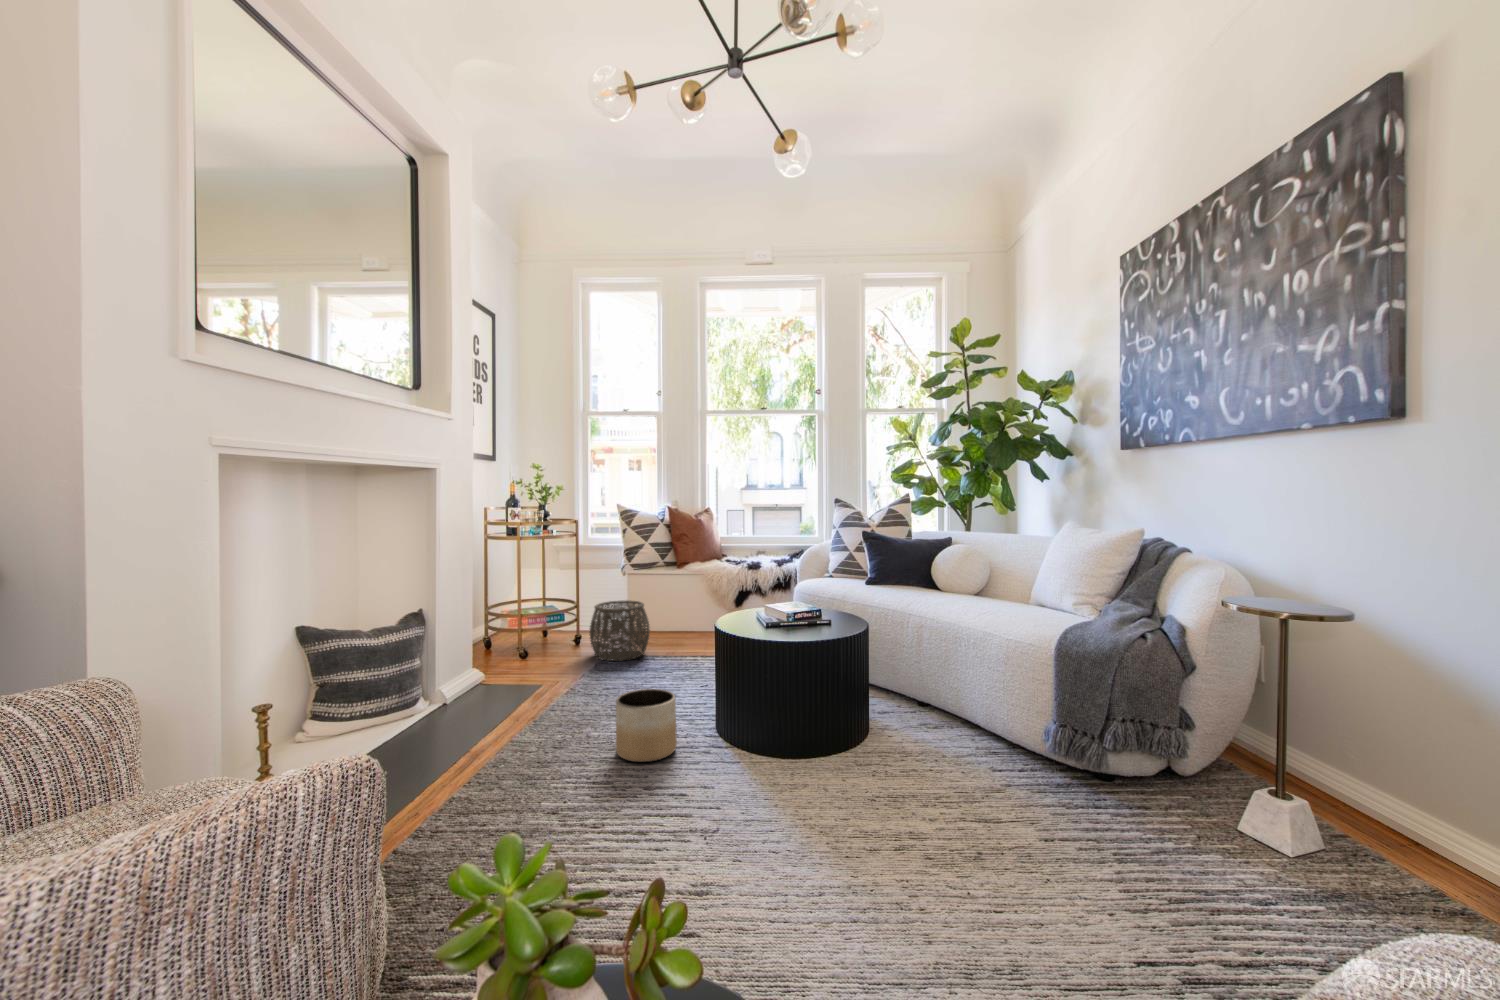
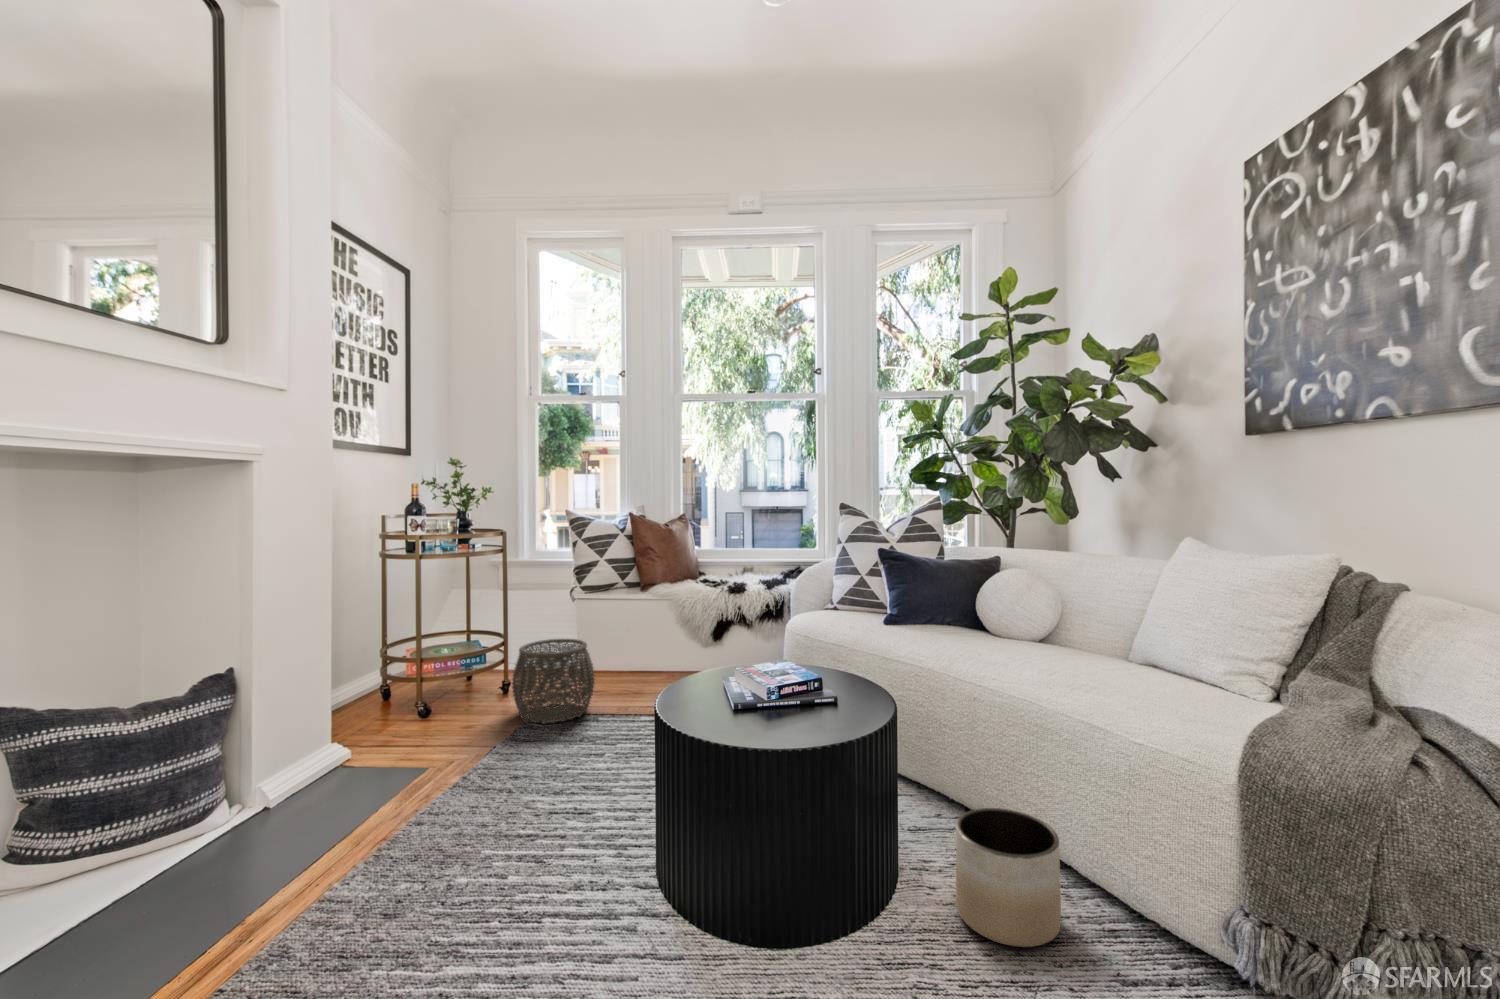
planter: present [616,689,677,762] -> present [956,808,1061,947]

